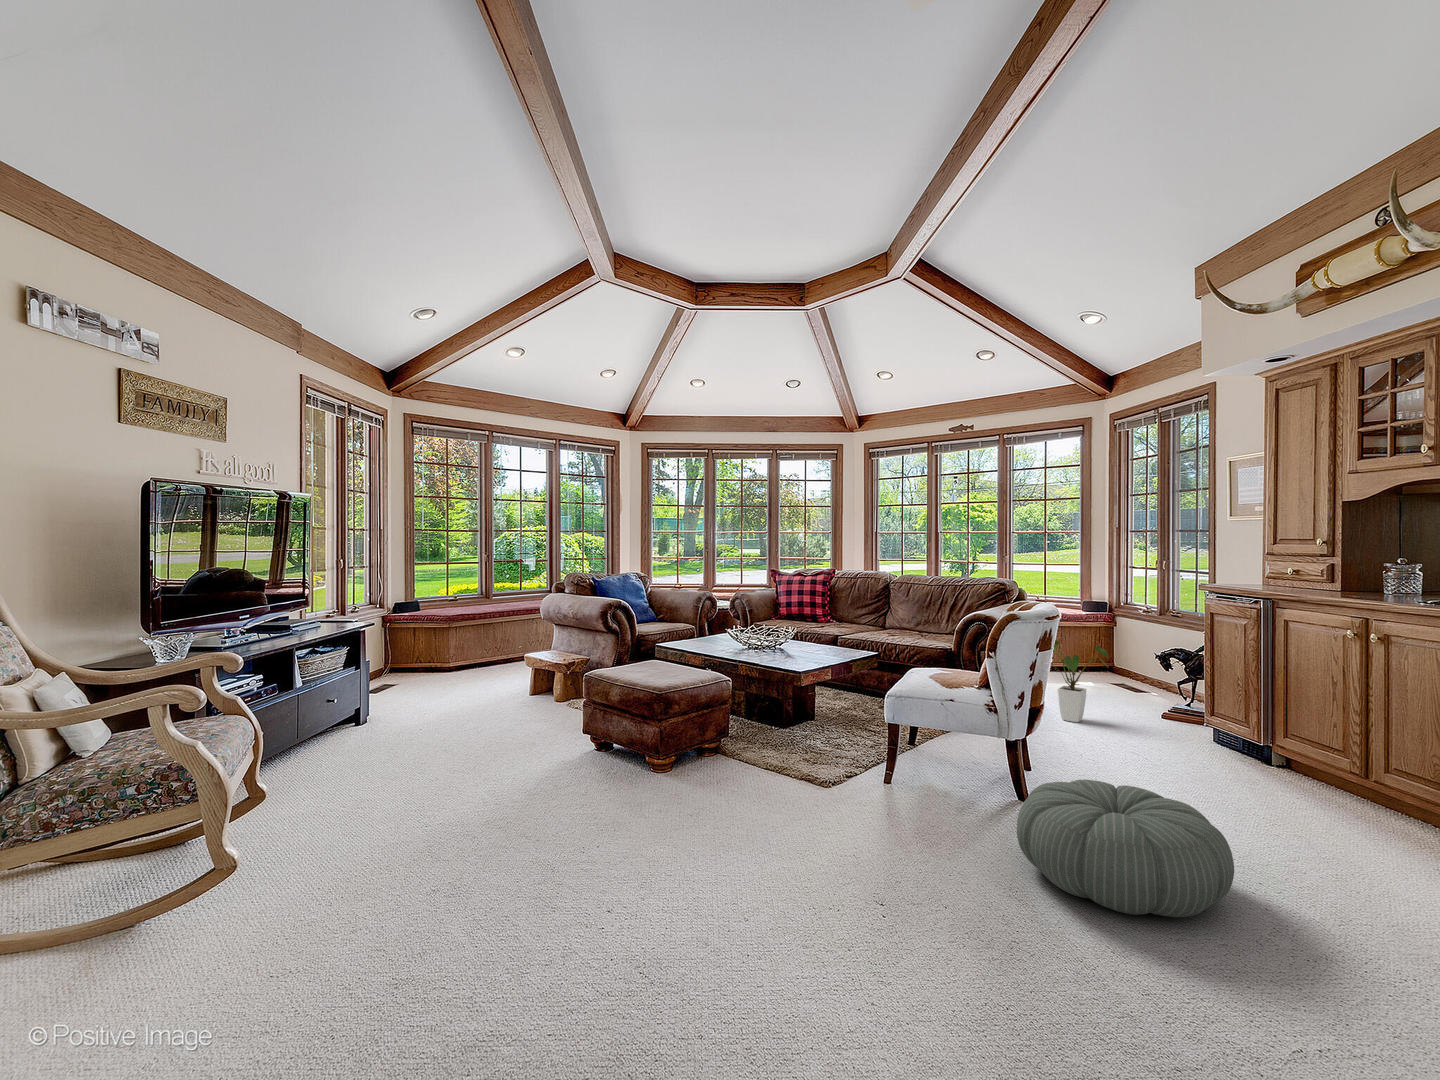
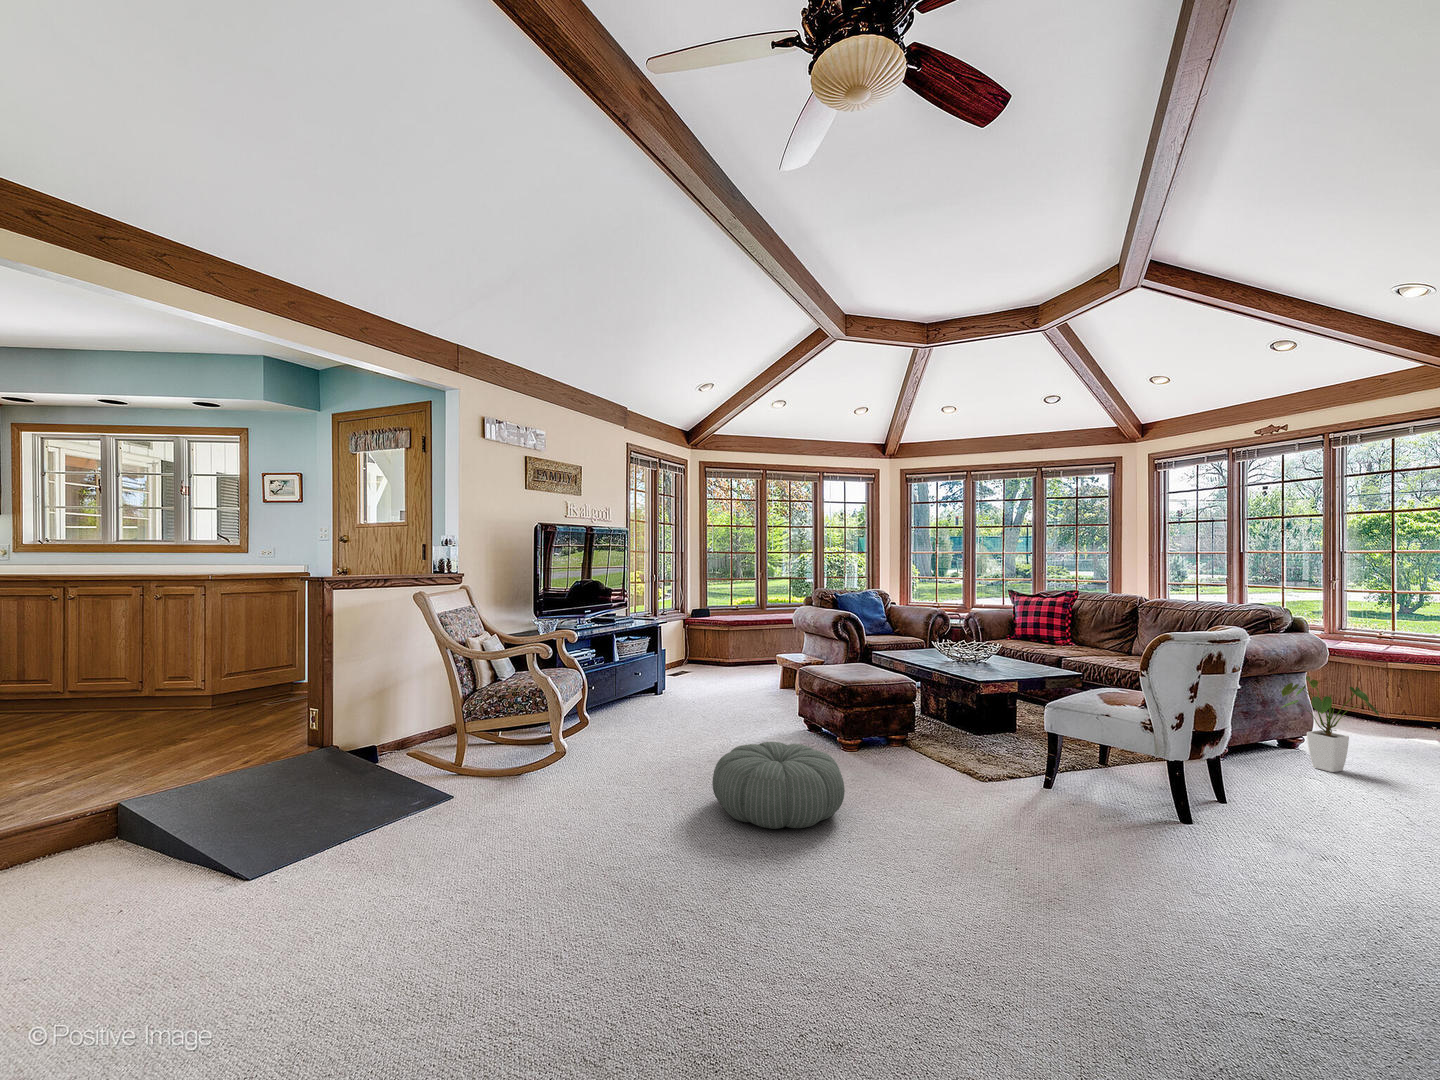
pouf: present [1017,779,1234,917] -> present [712,742,845,829]

